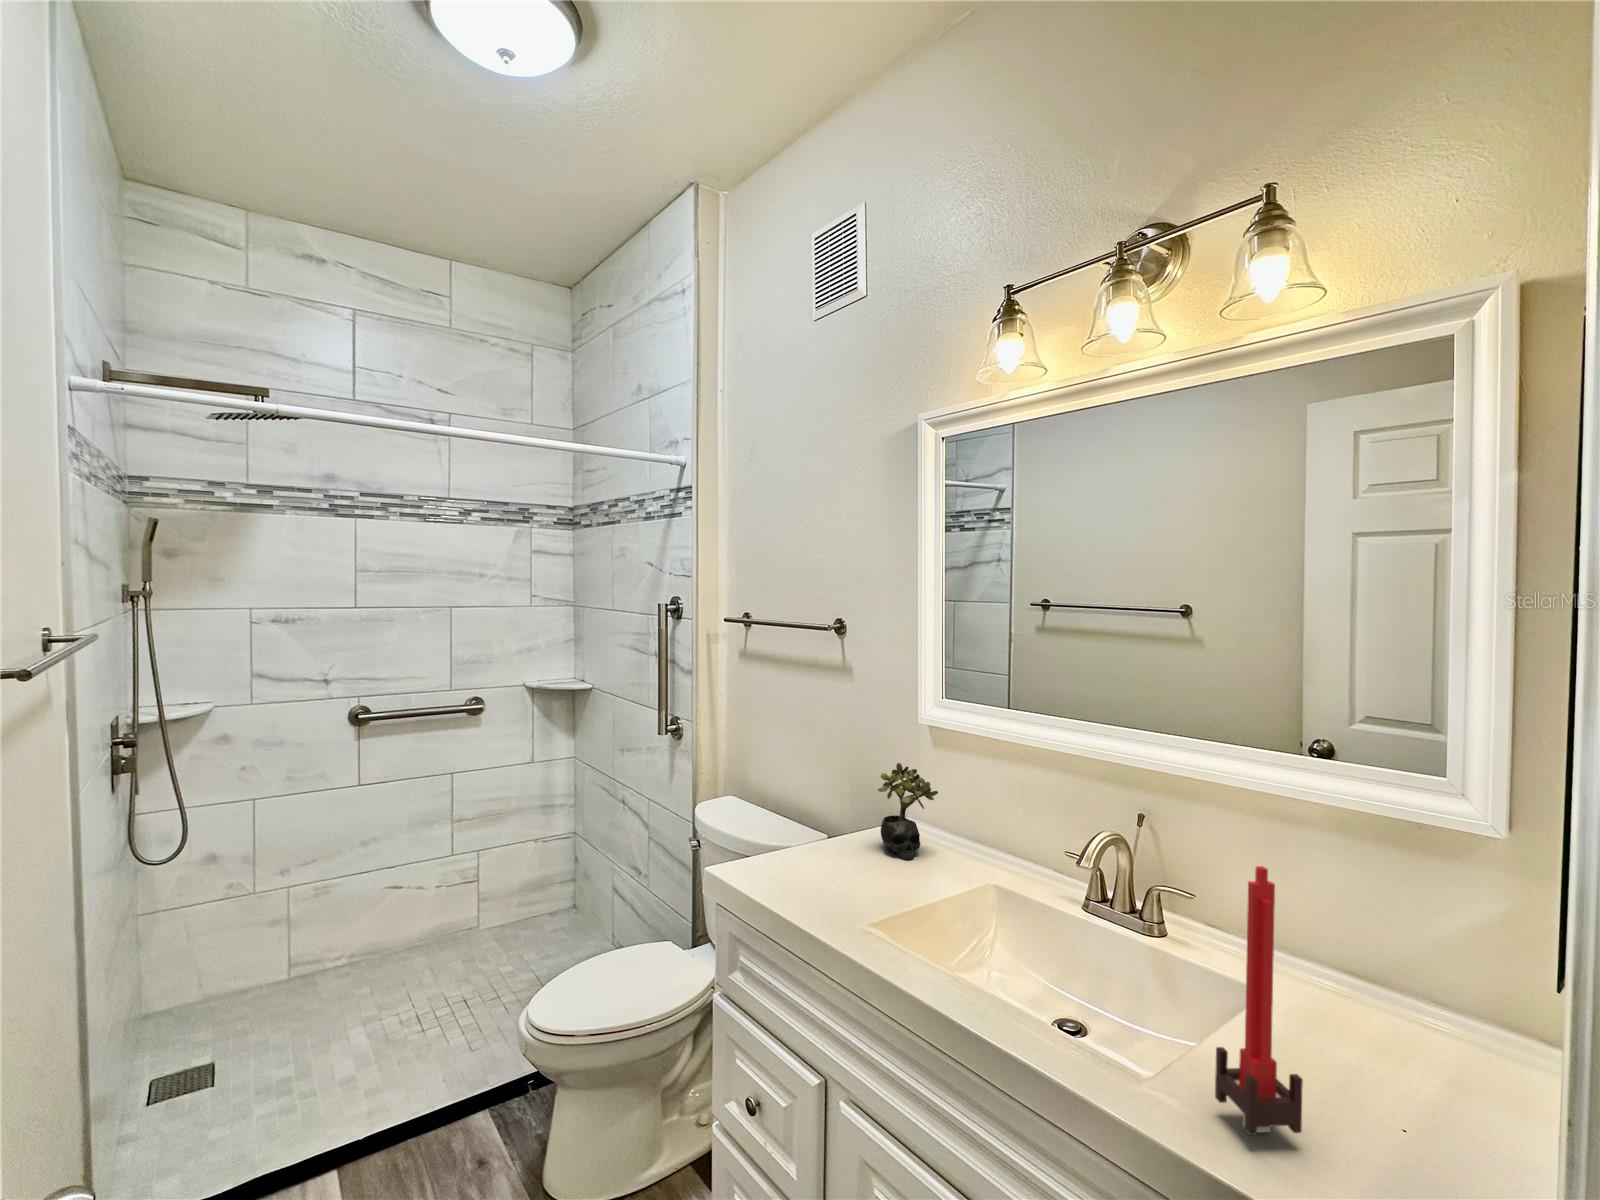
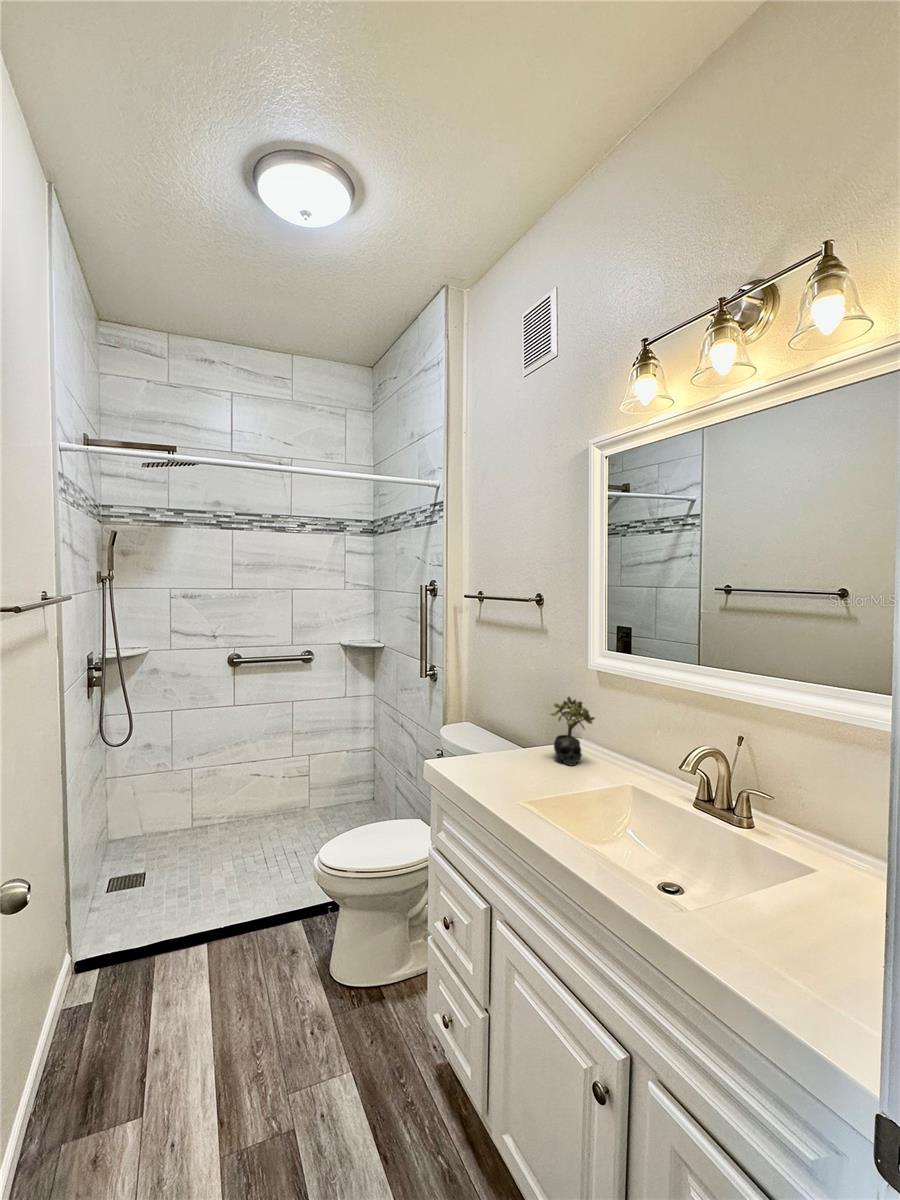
candle: present [1215,866,1303,1135] -> none [727,754,785,951]

